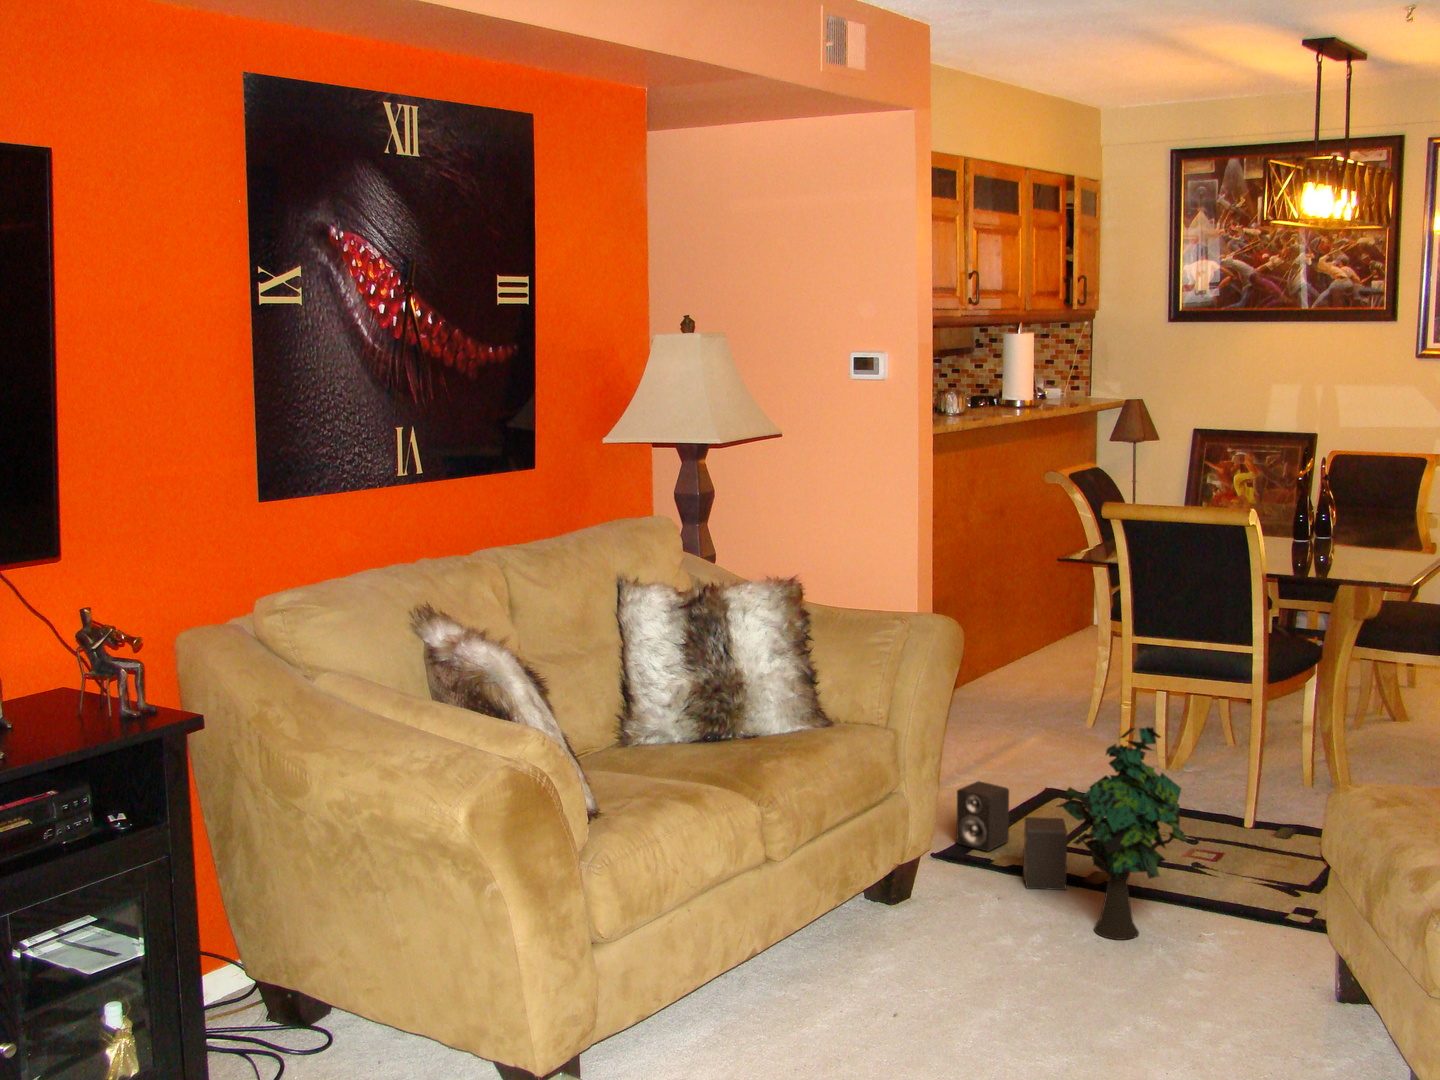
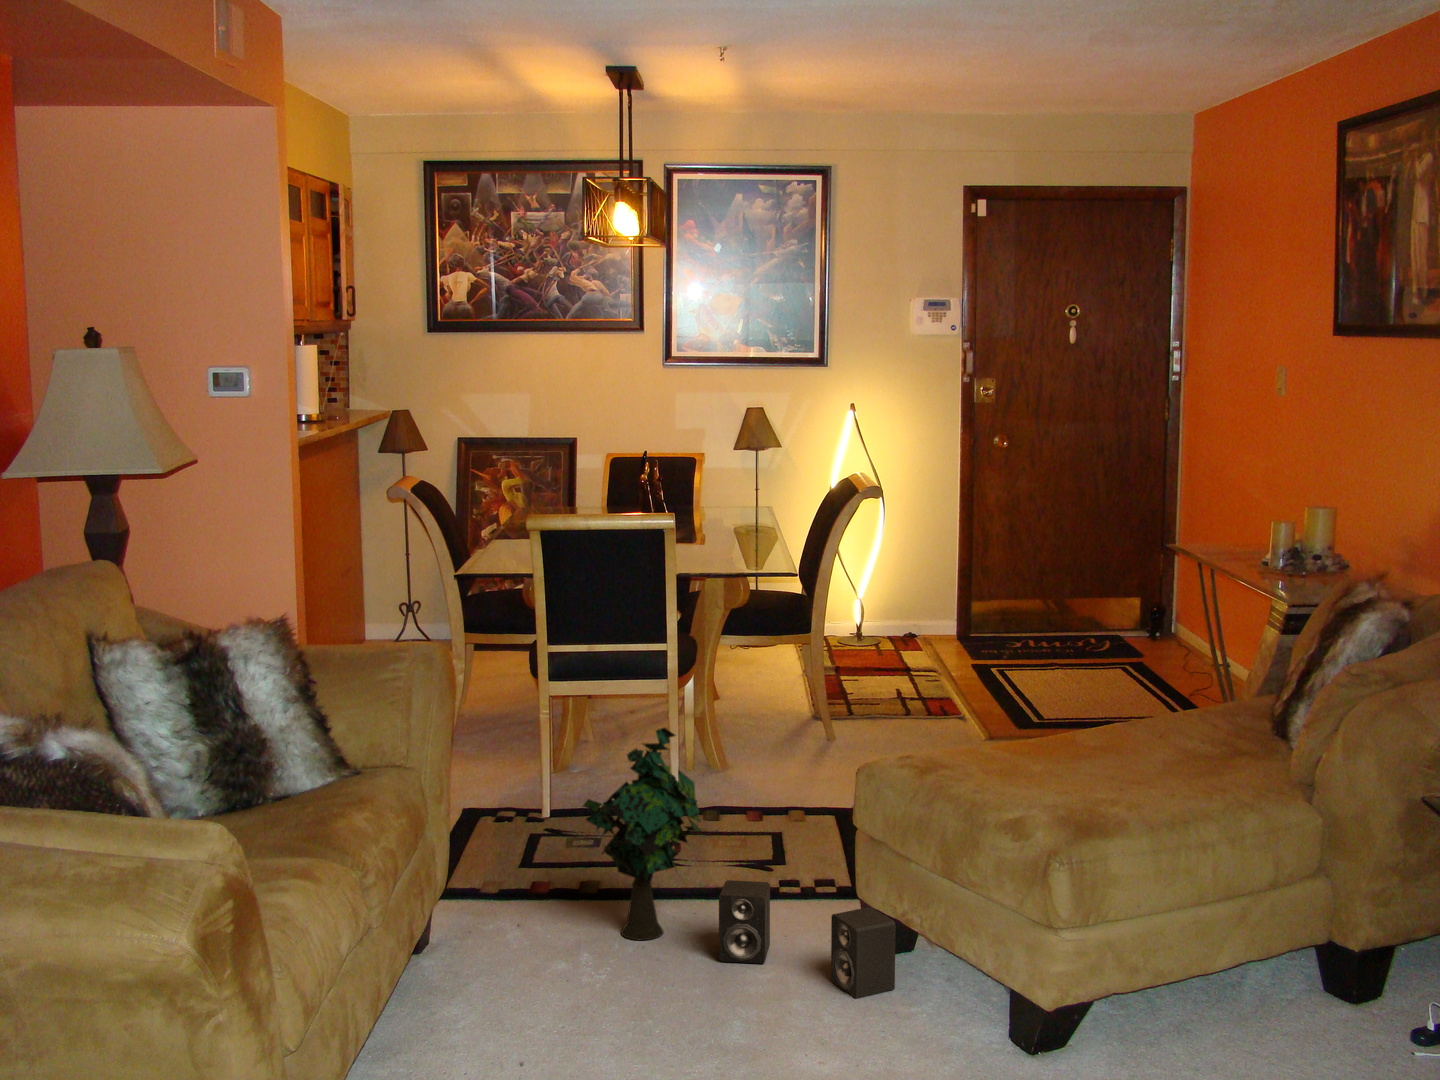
speaker: present [957,781,1067,890] -> present [719,880,896,999]

